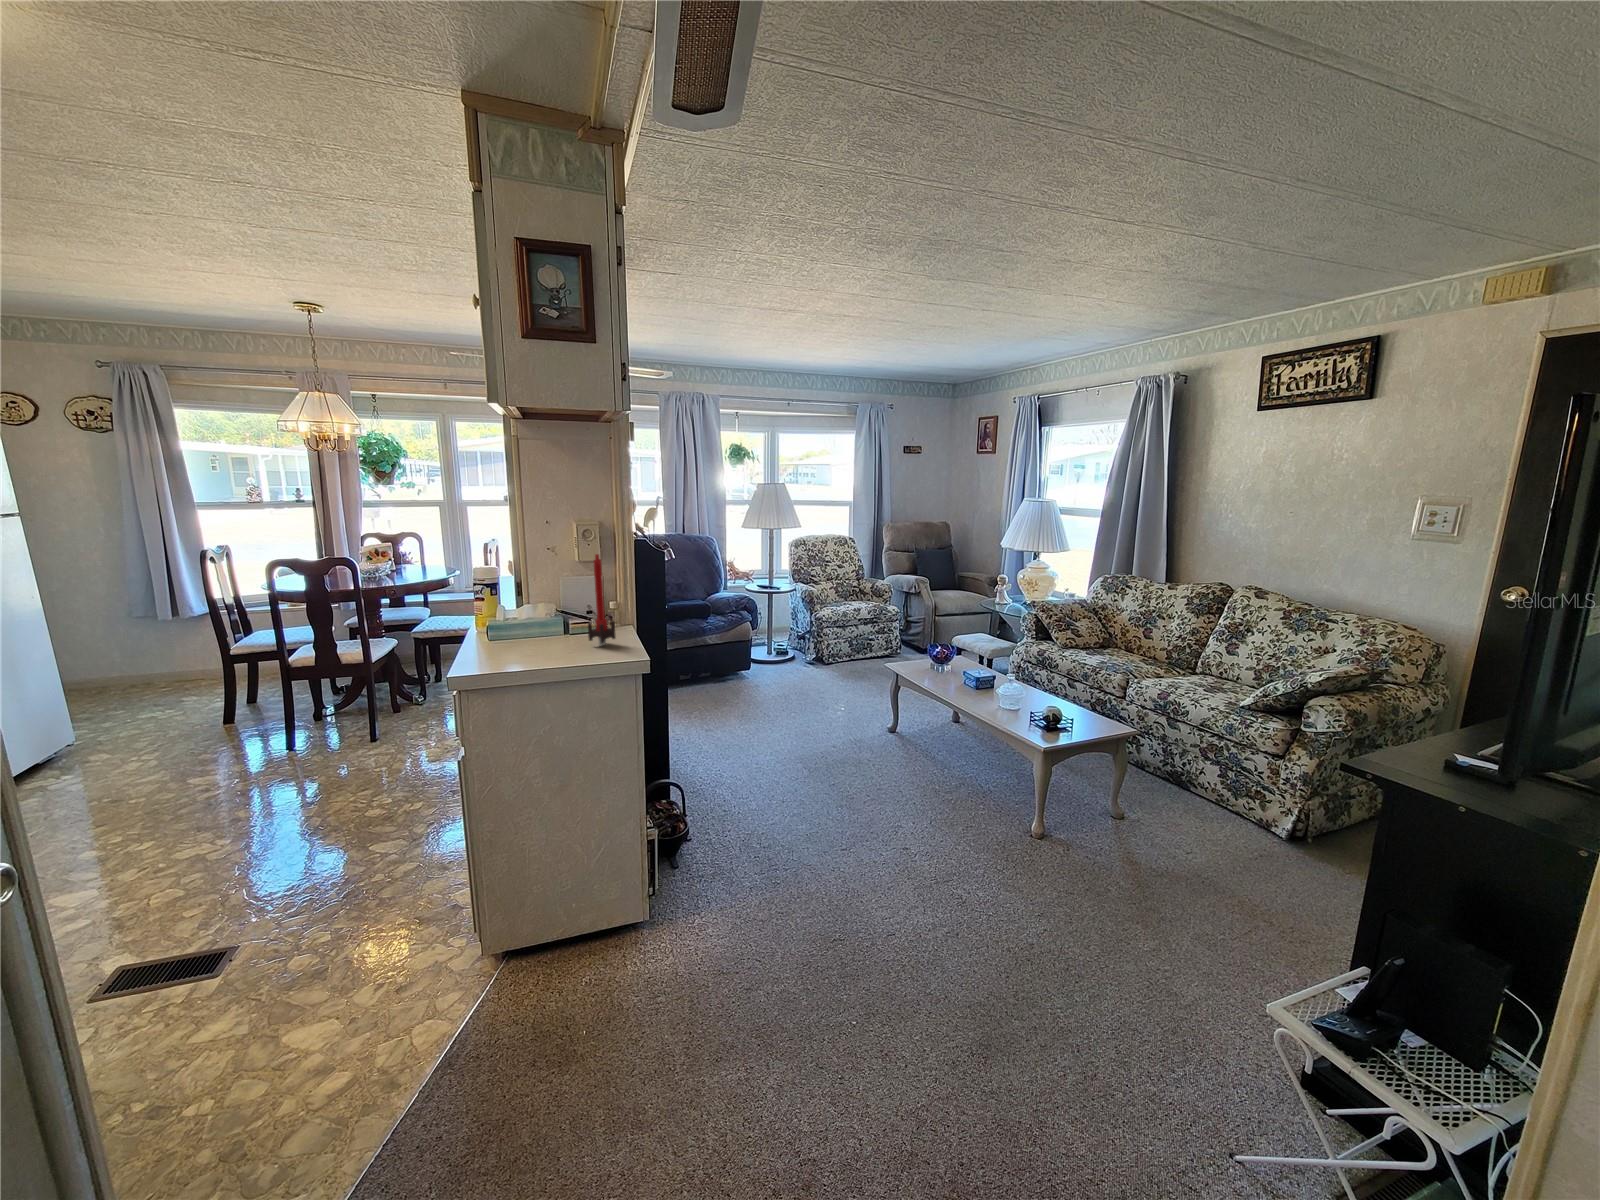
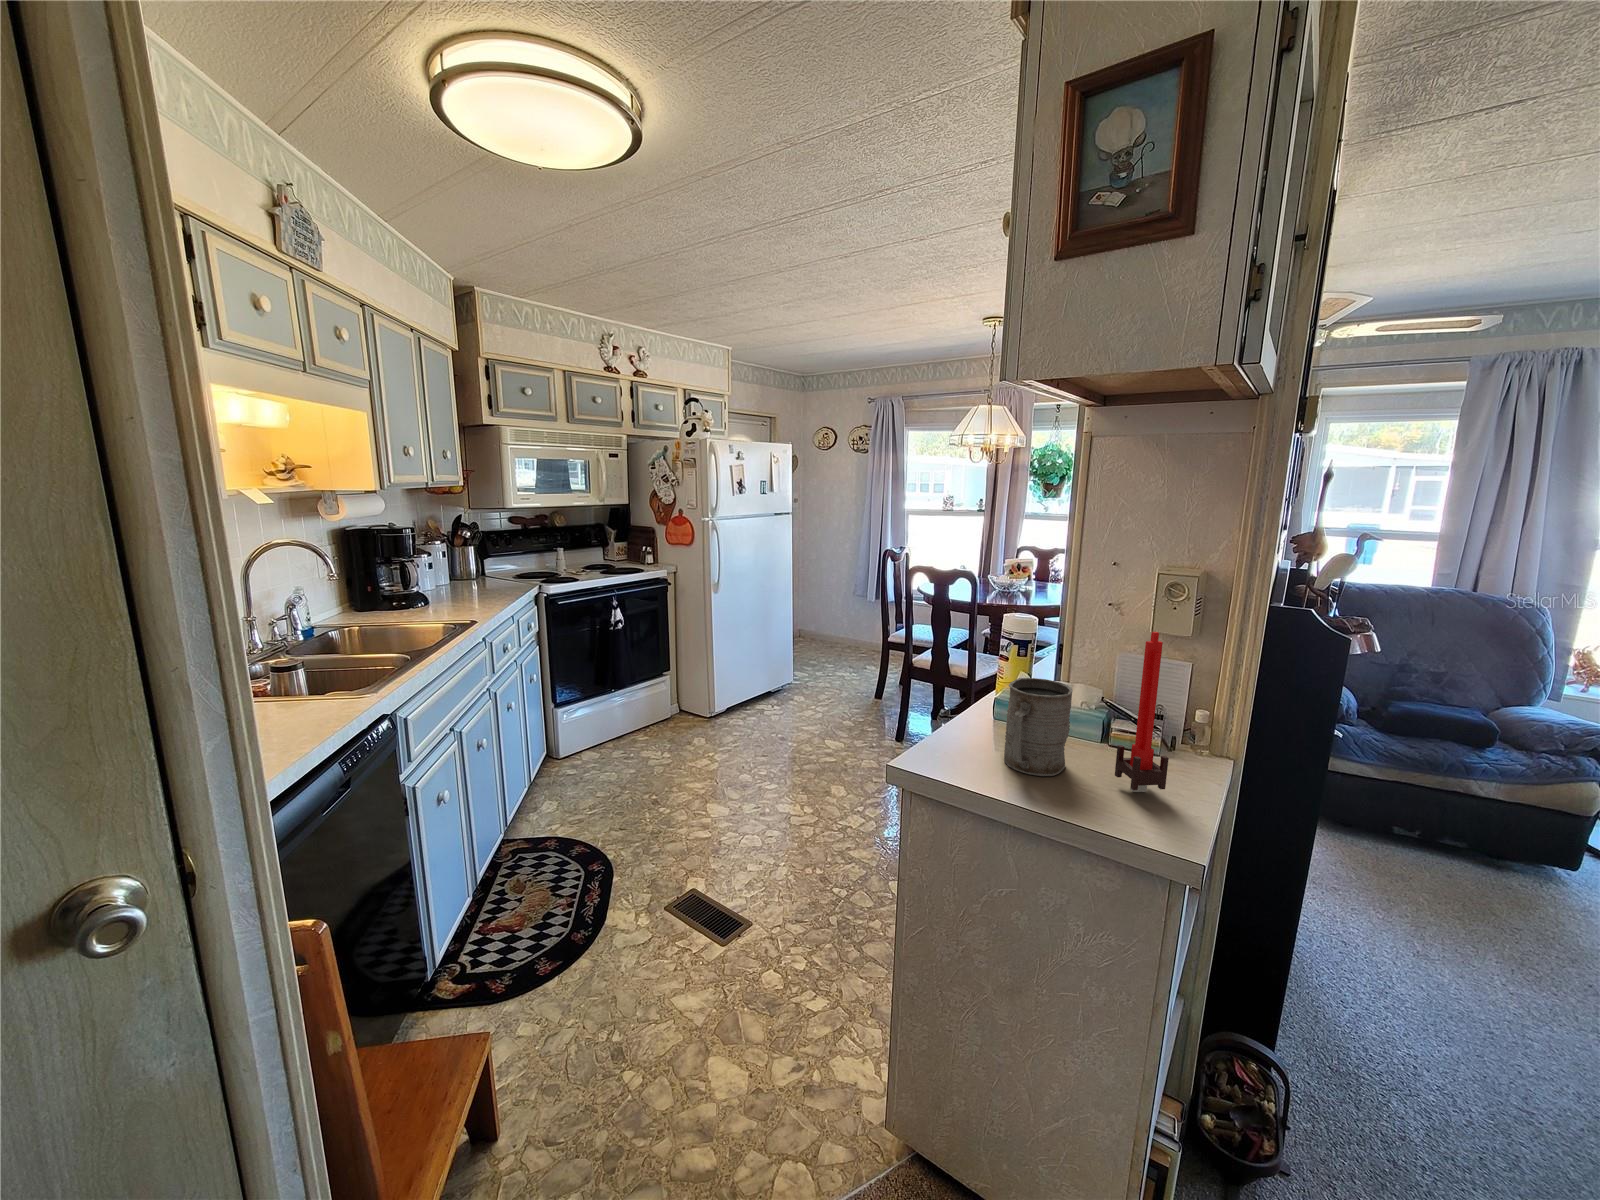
mug: none [517,597,560,655] -> present [1004,678,1073,776]

